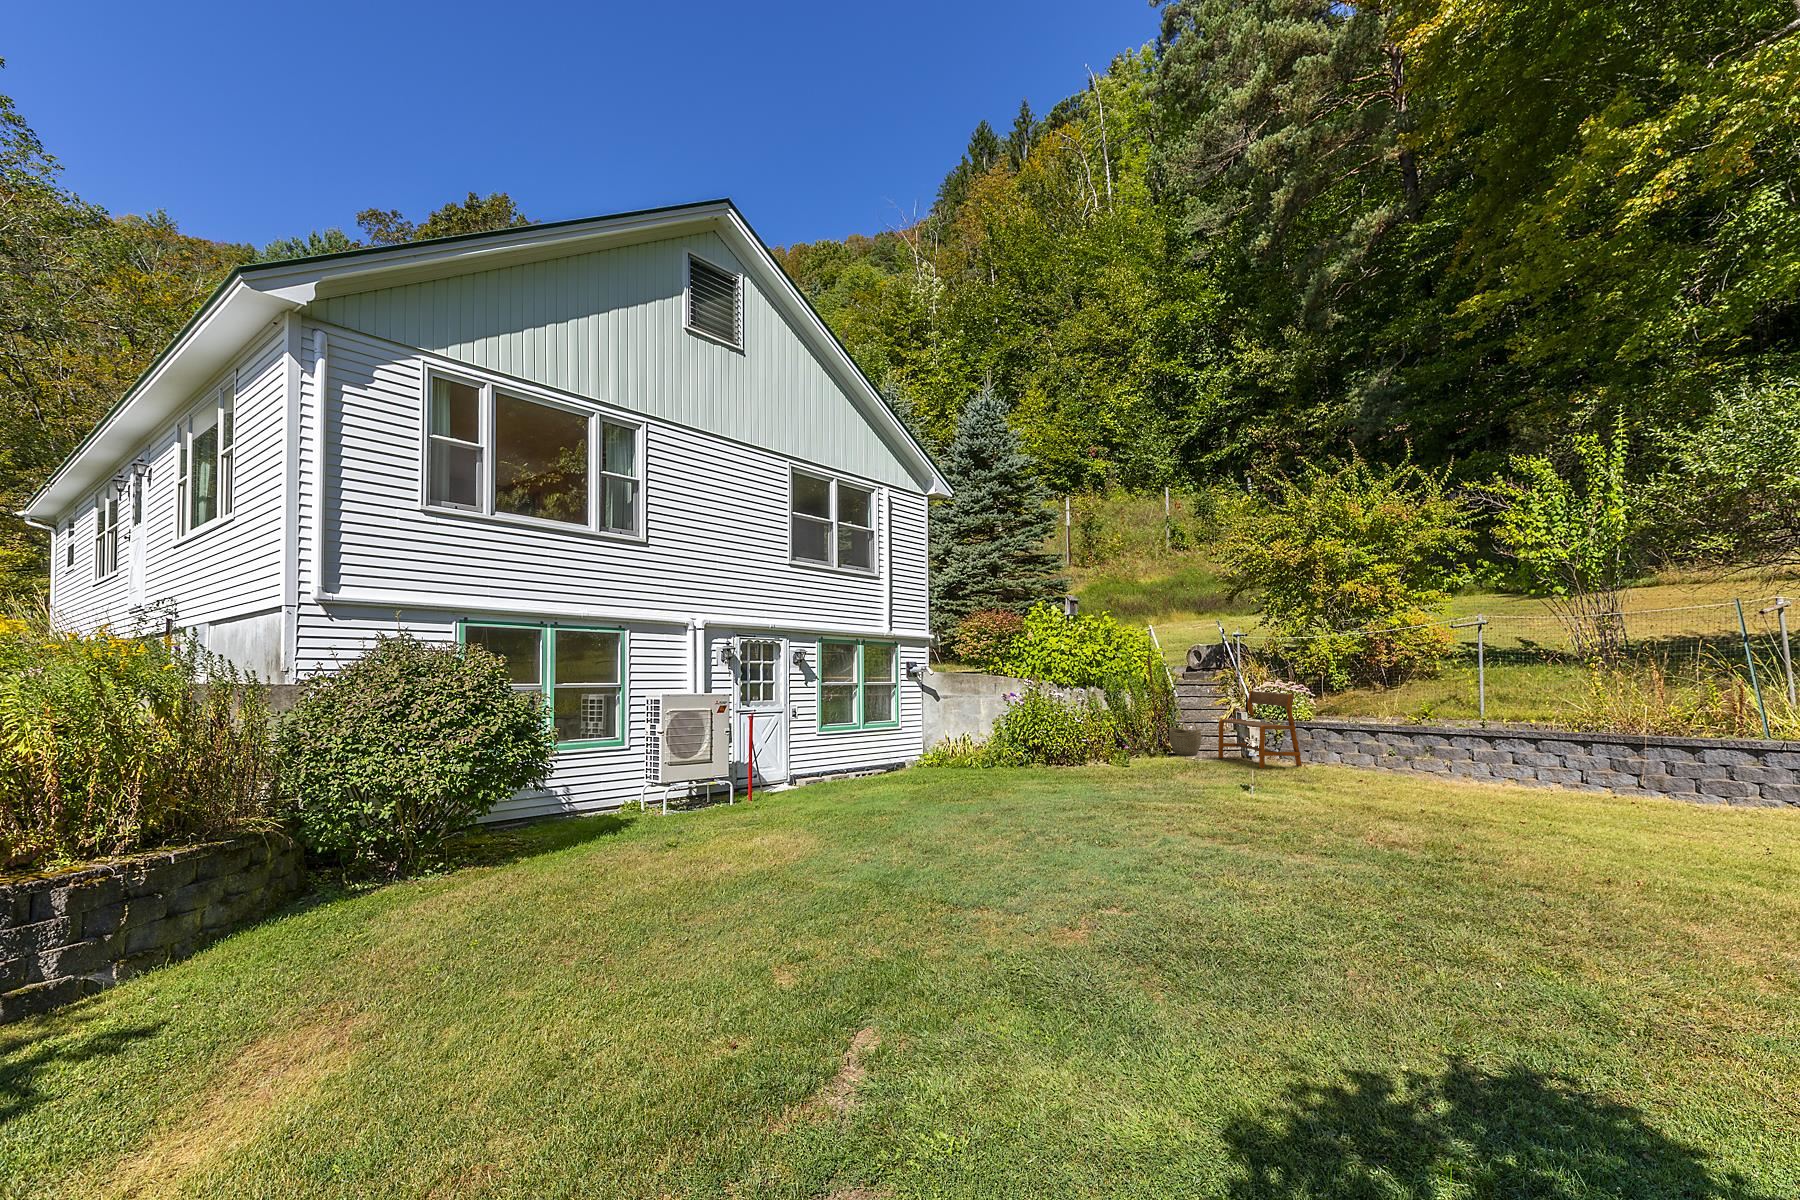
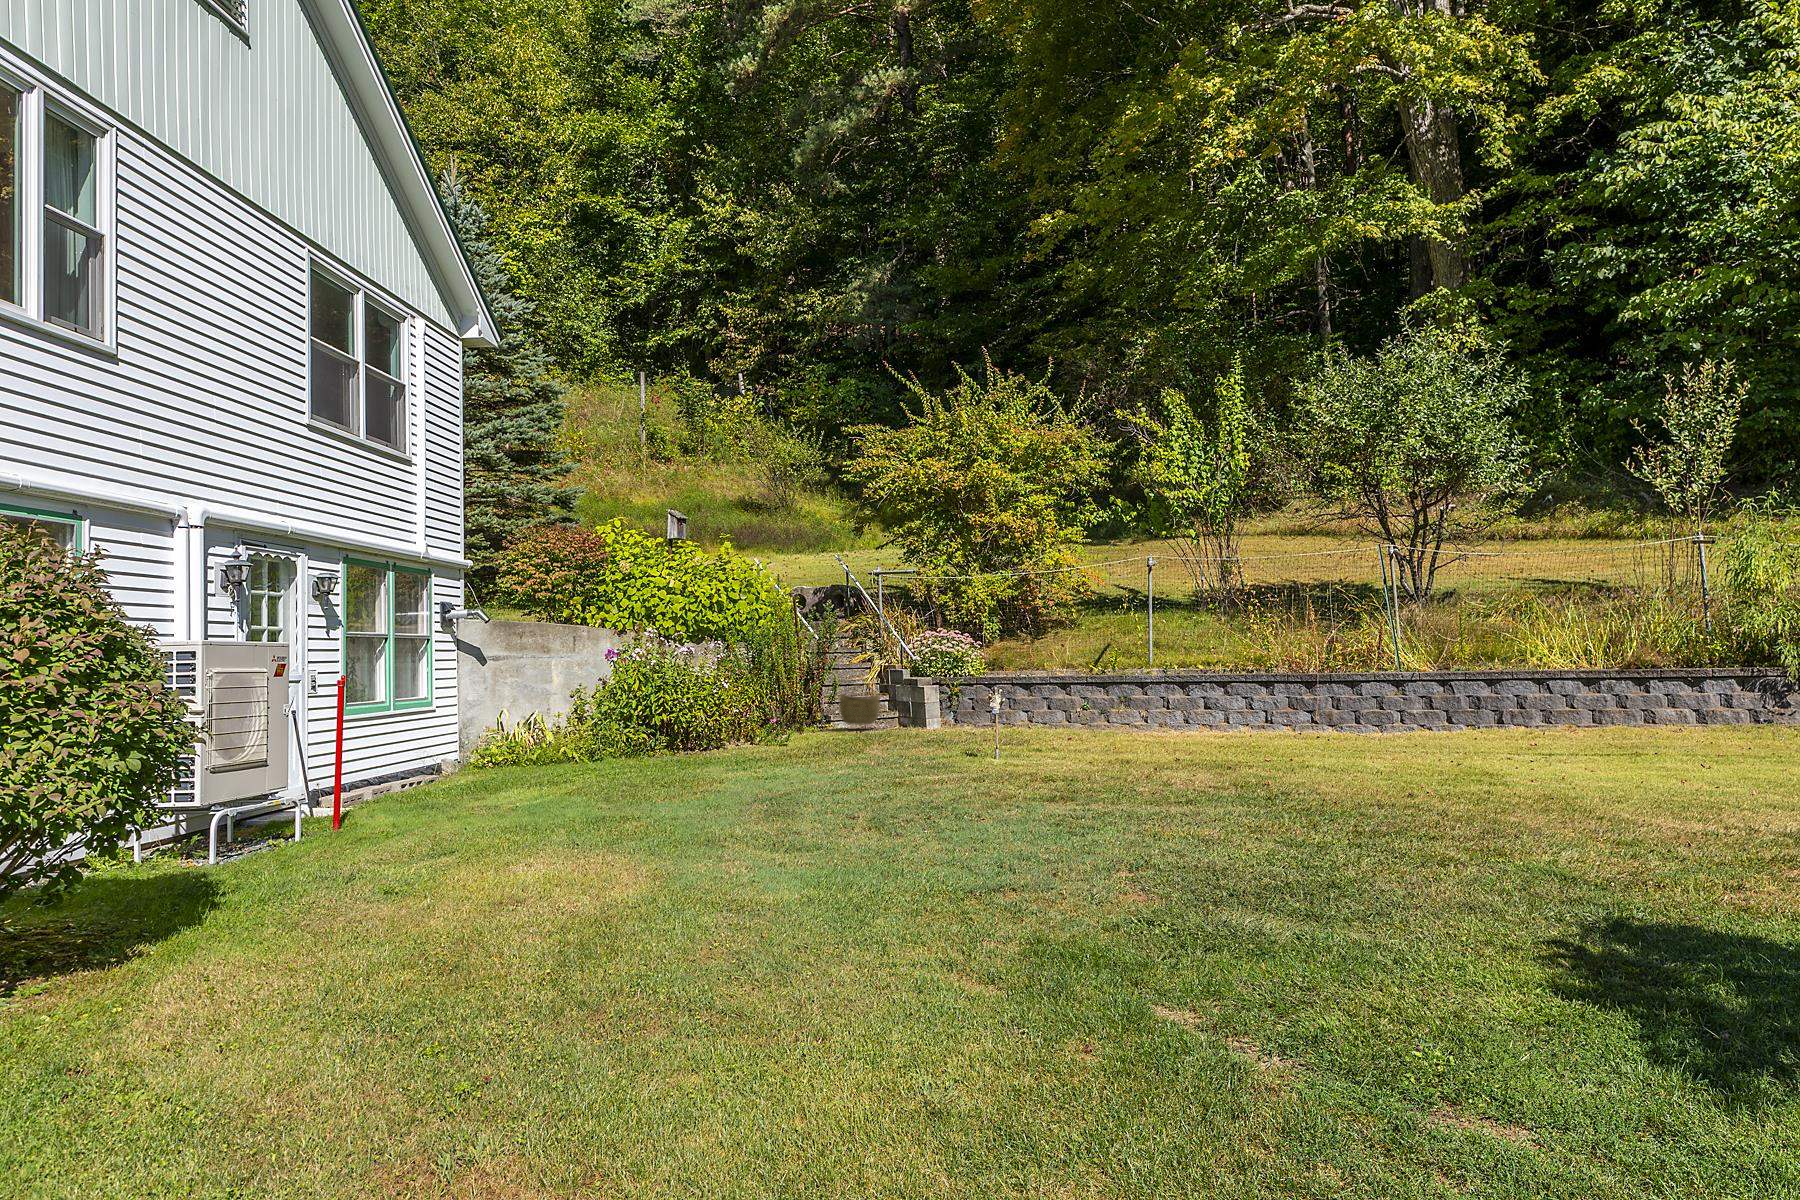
bench: present [1218,691,1302,768] -> none [905,642,1007,735]

